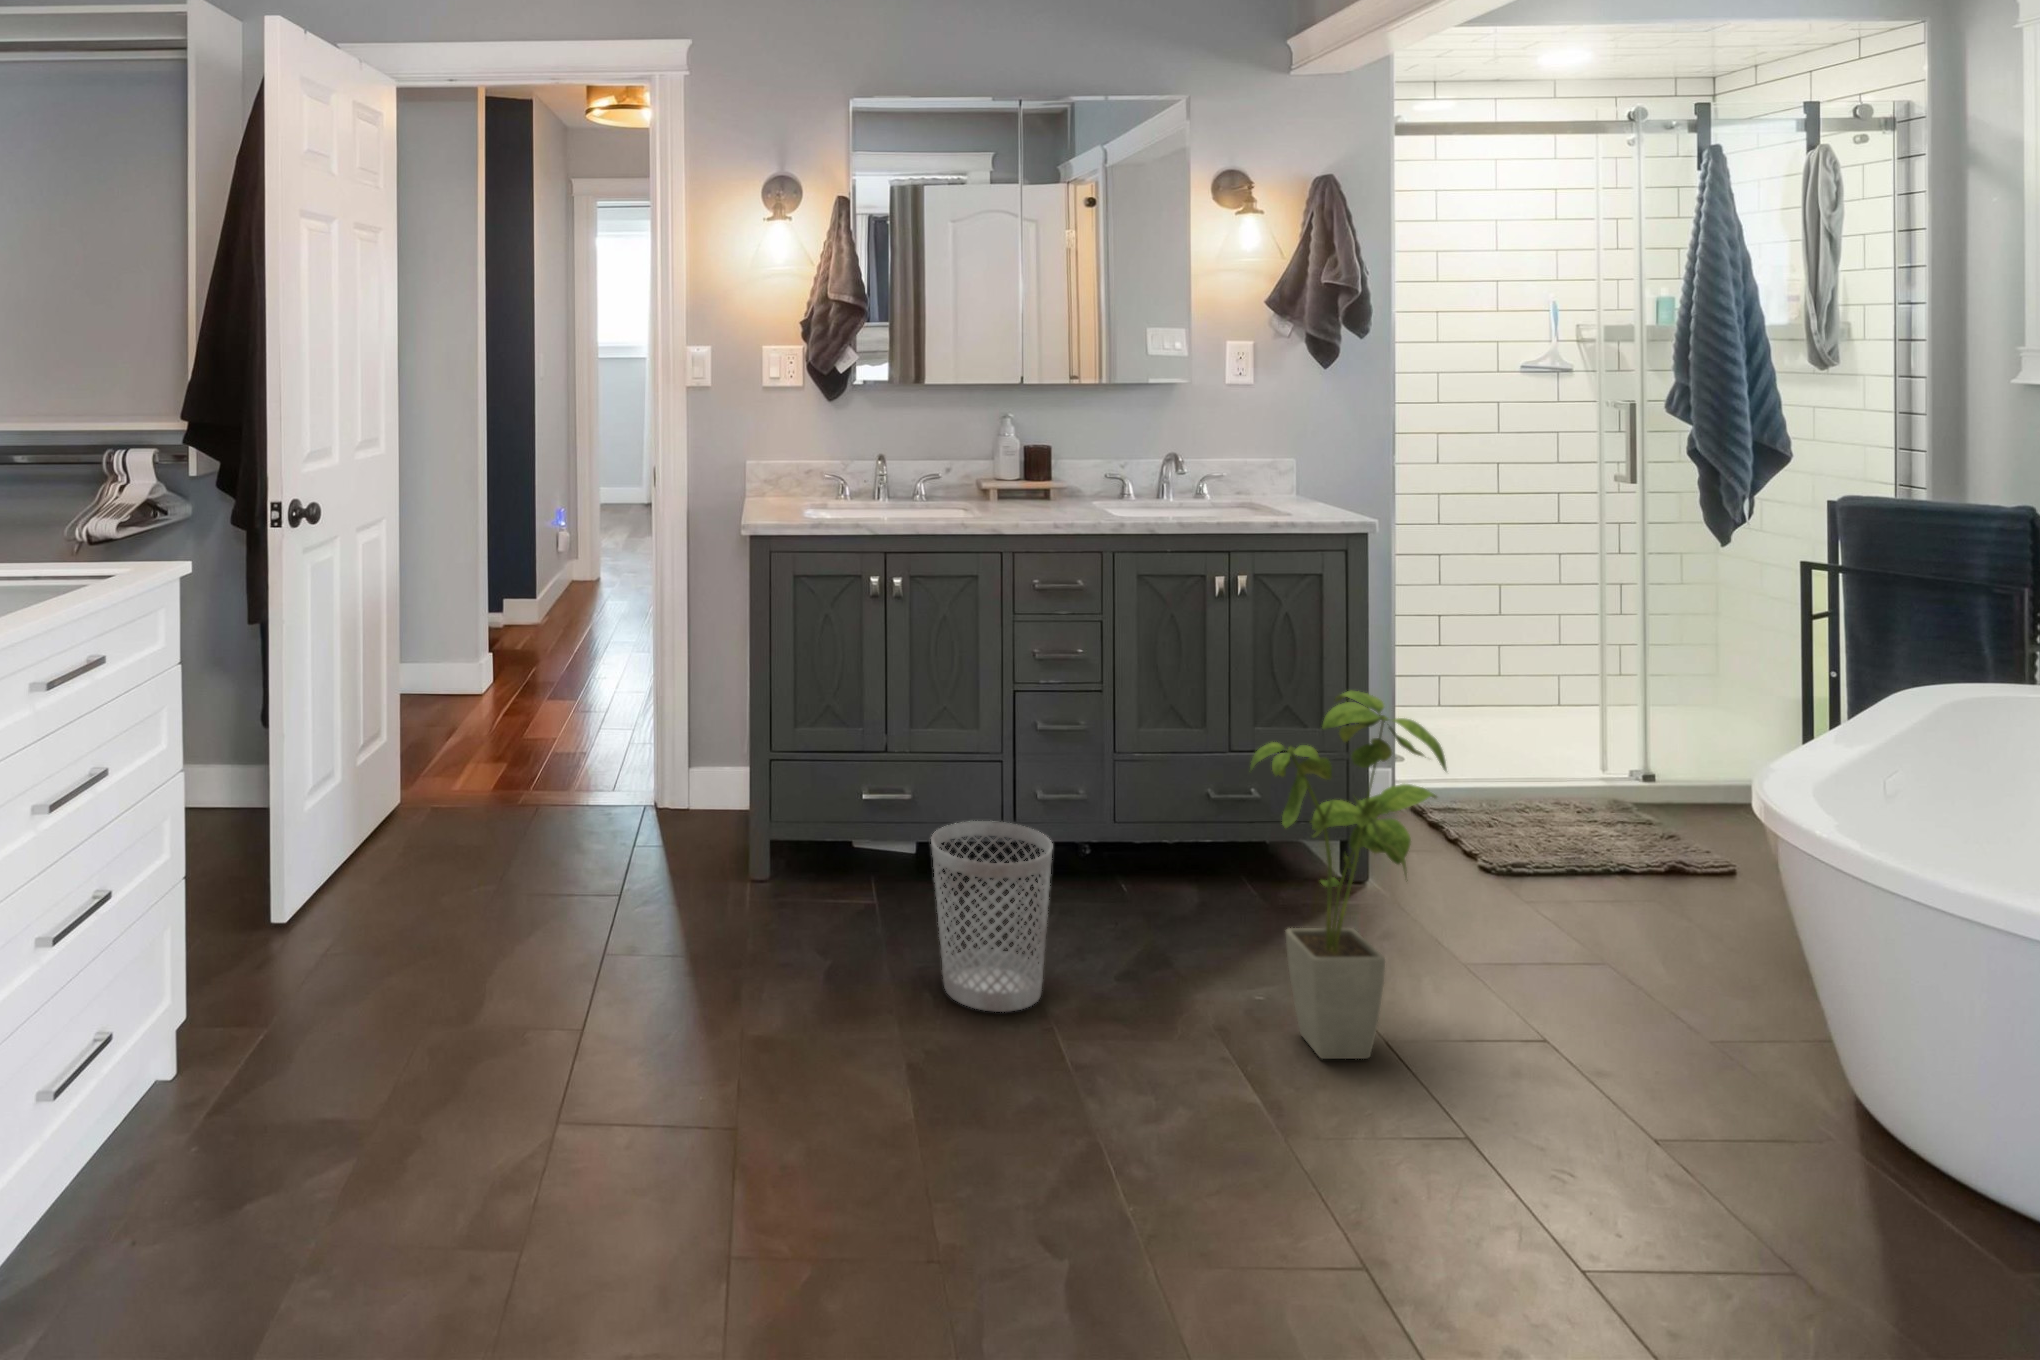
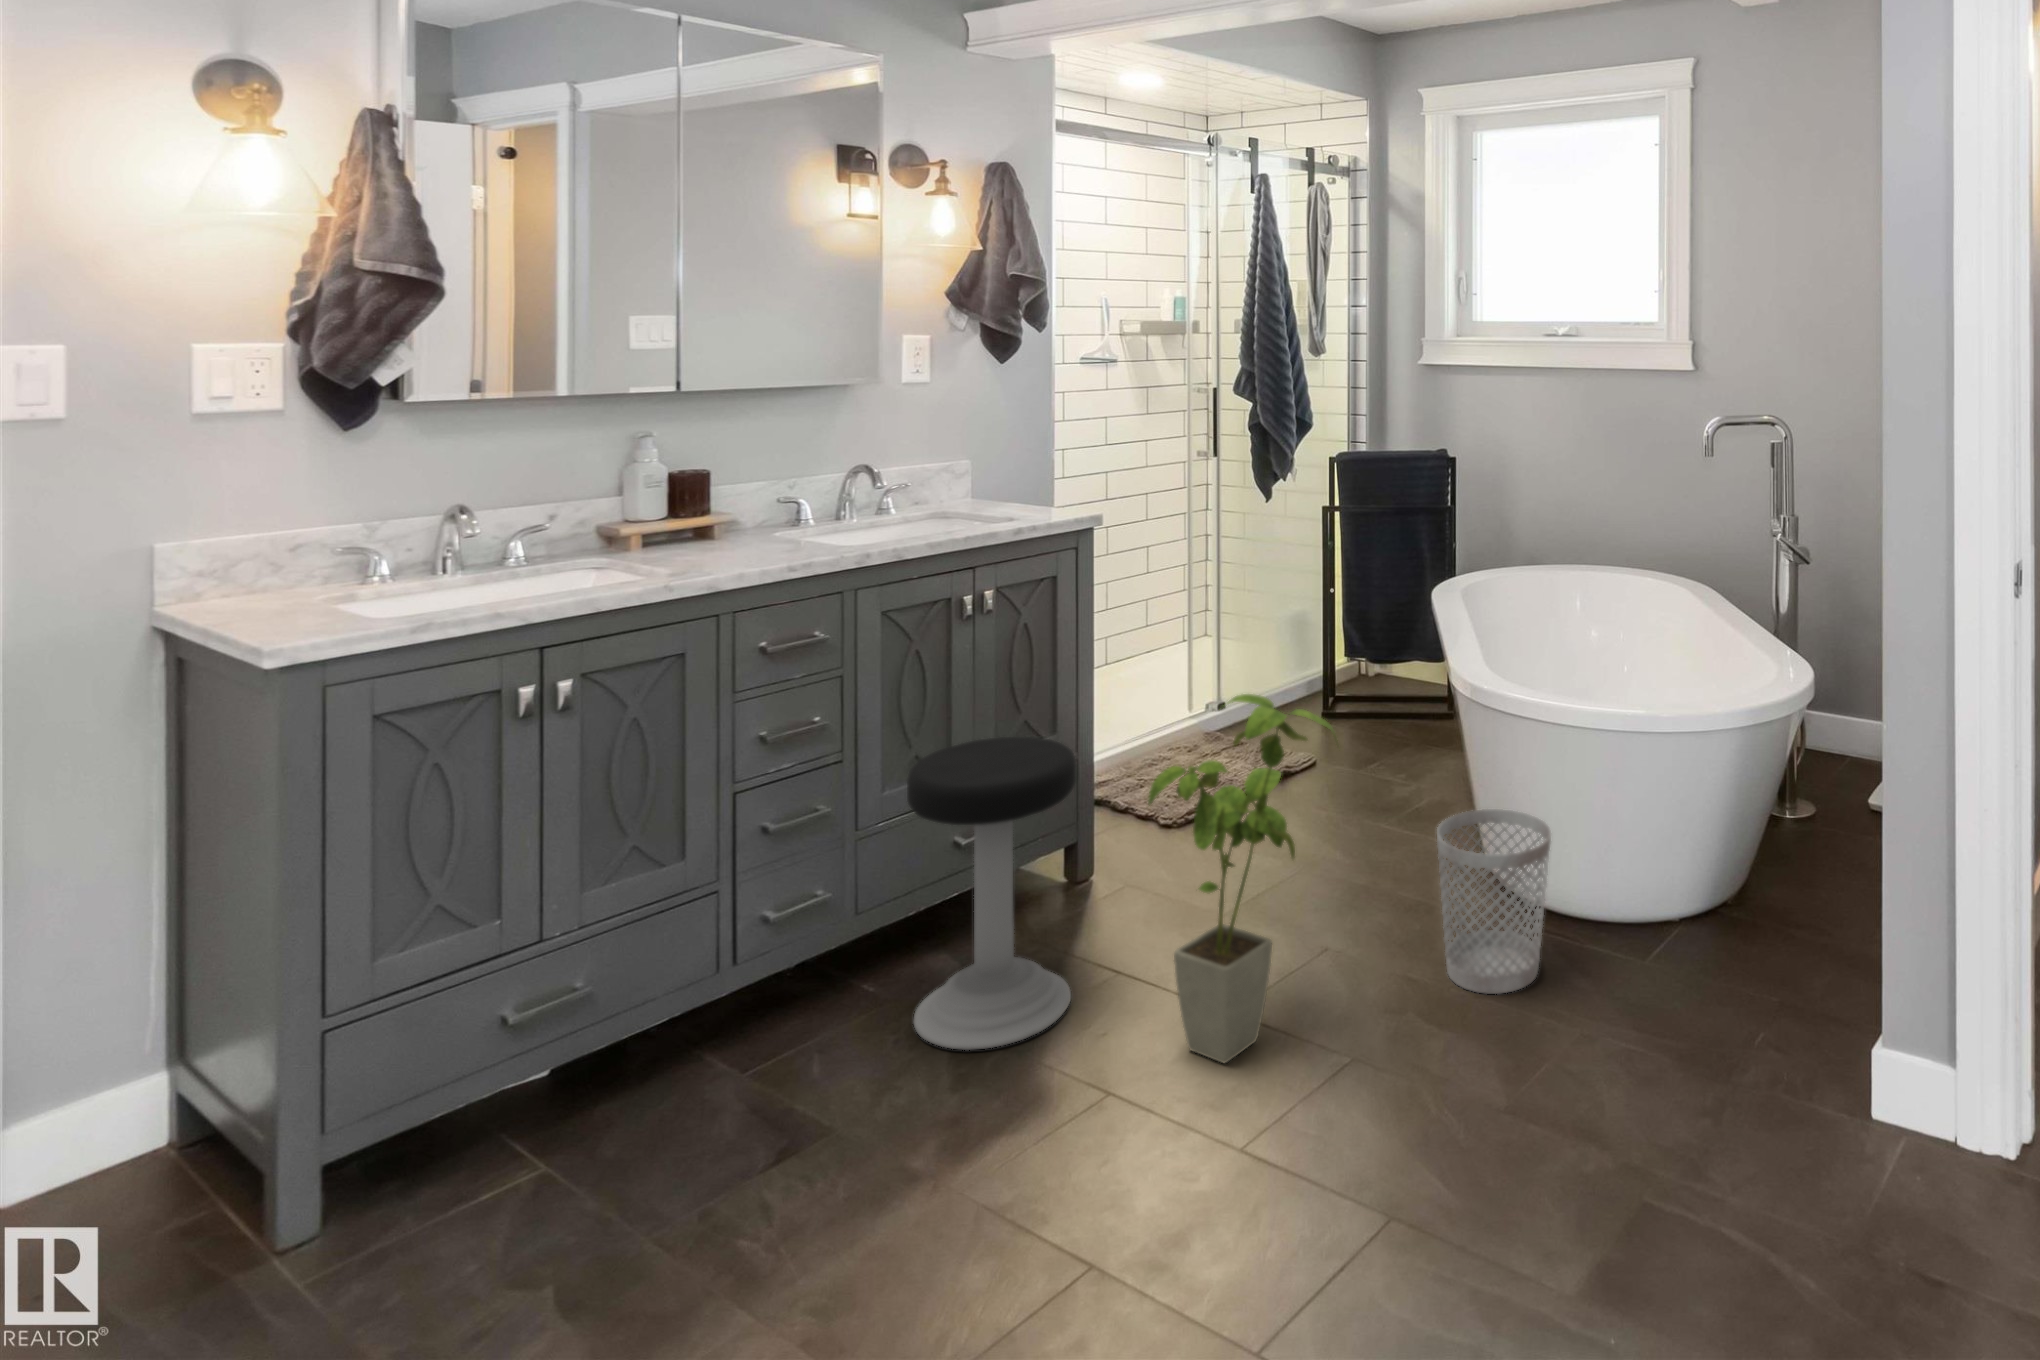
stool: none [1104,694,1250,965] -> present [907,737,1076,1050]
wastebasket: present [931,821,1052,1012] -> present [1437,809,1551,994]

